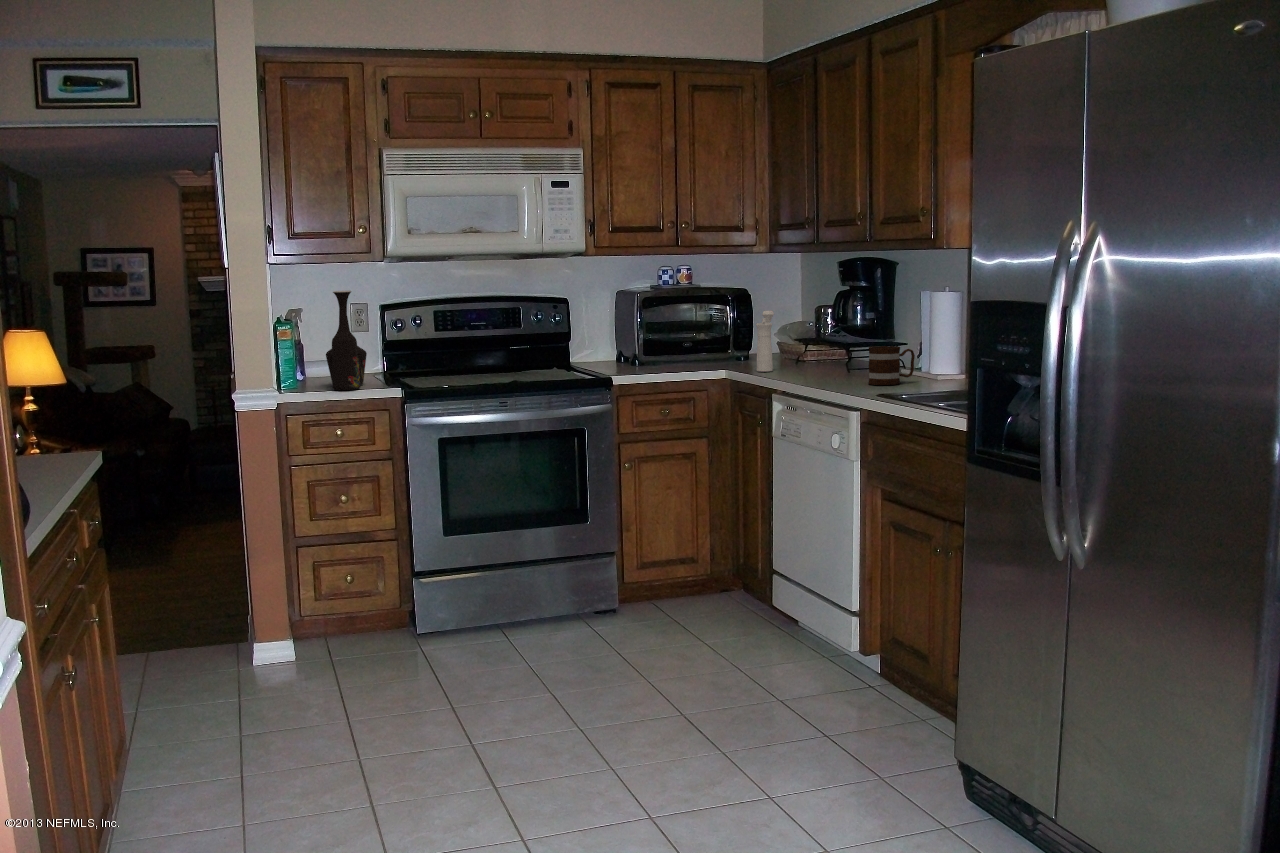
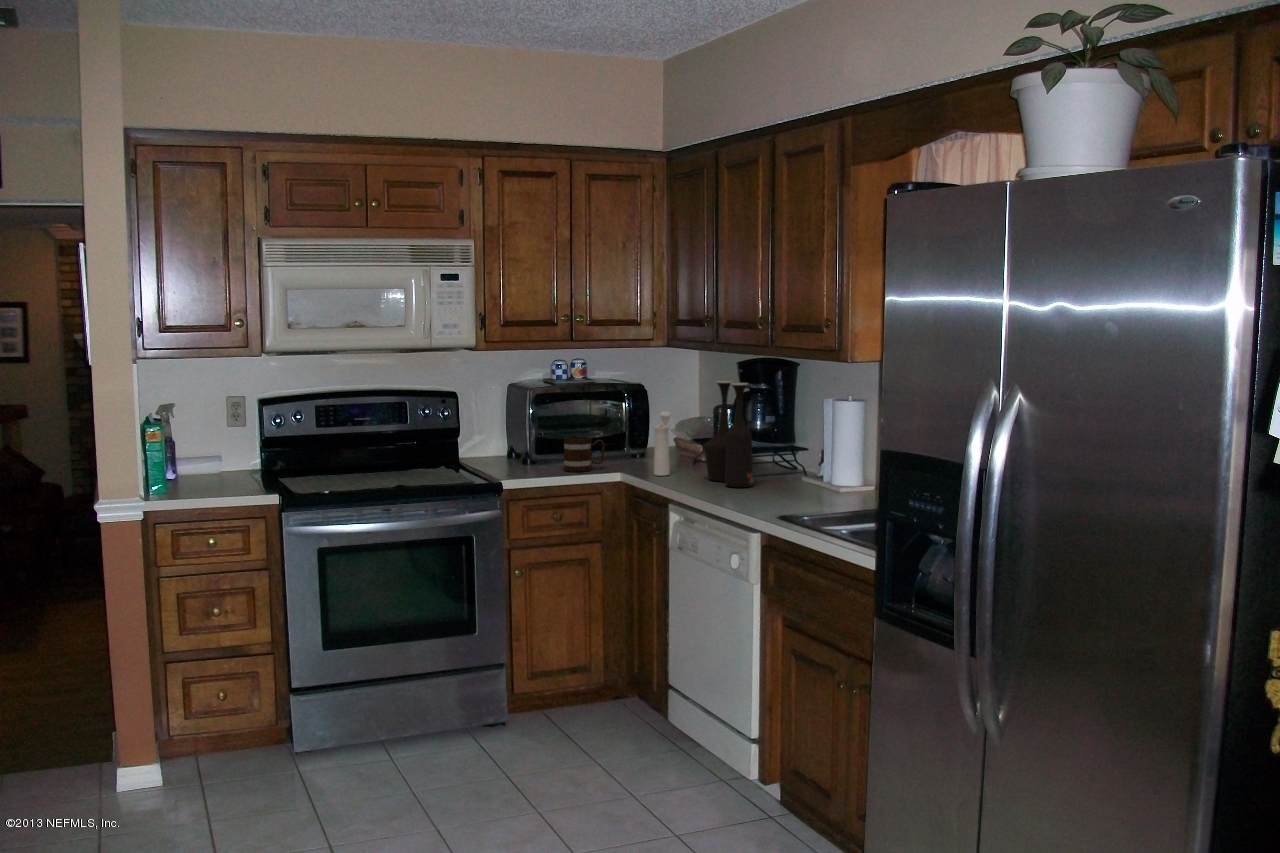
vase: present [326,291,367,390] -> present [703,381,753,487]
mug: present [868,346,915,385] -> present [564,437,605,472]

